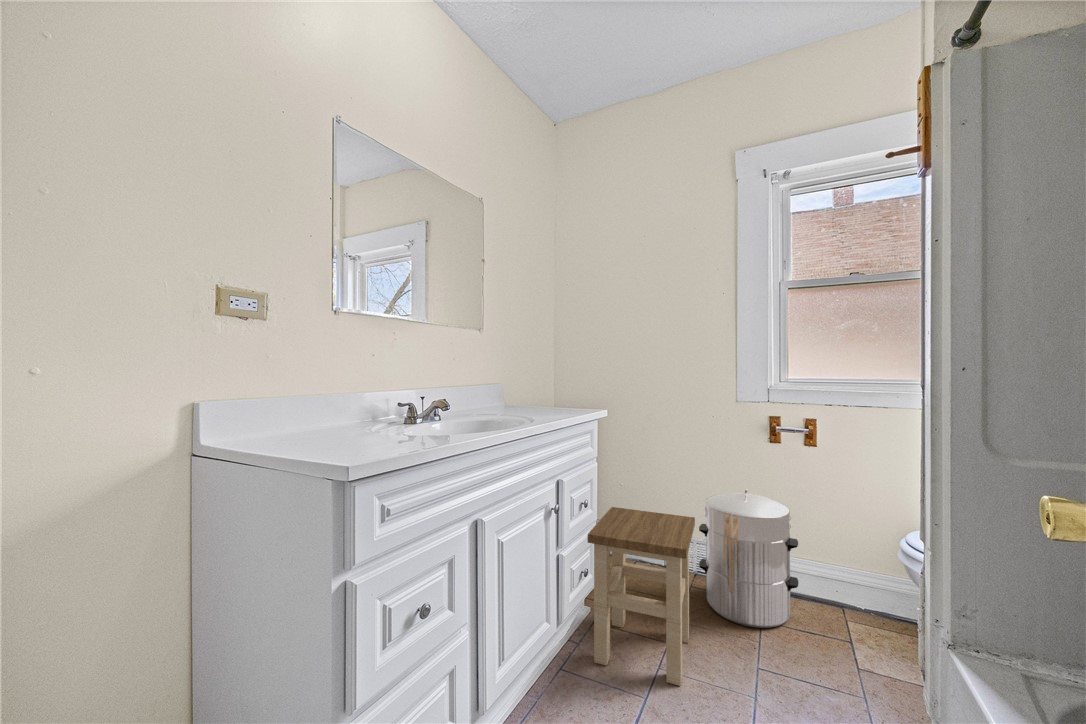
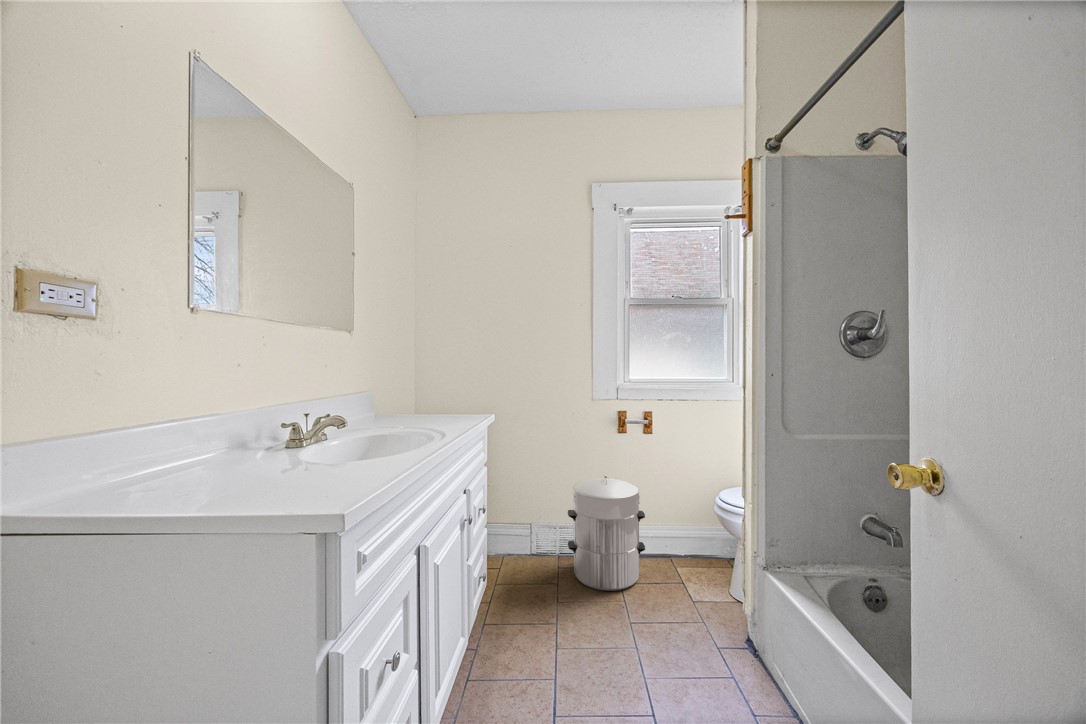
stool: present [588,507,695,686] -> none [495,506,587,662]

